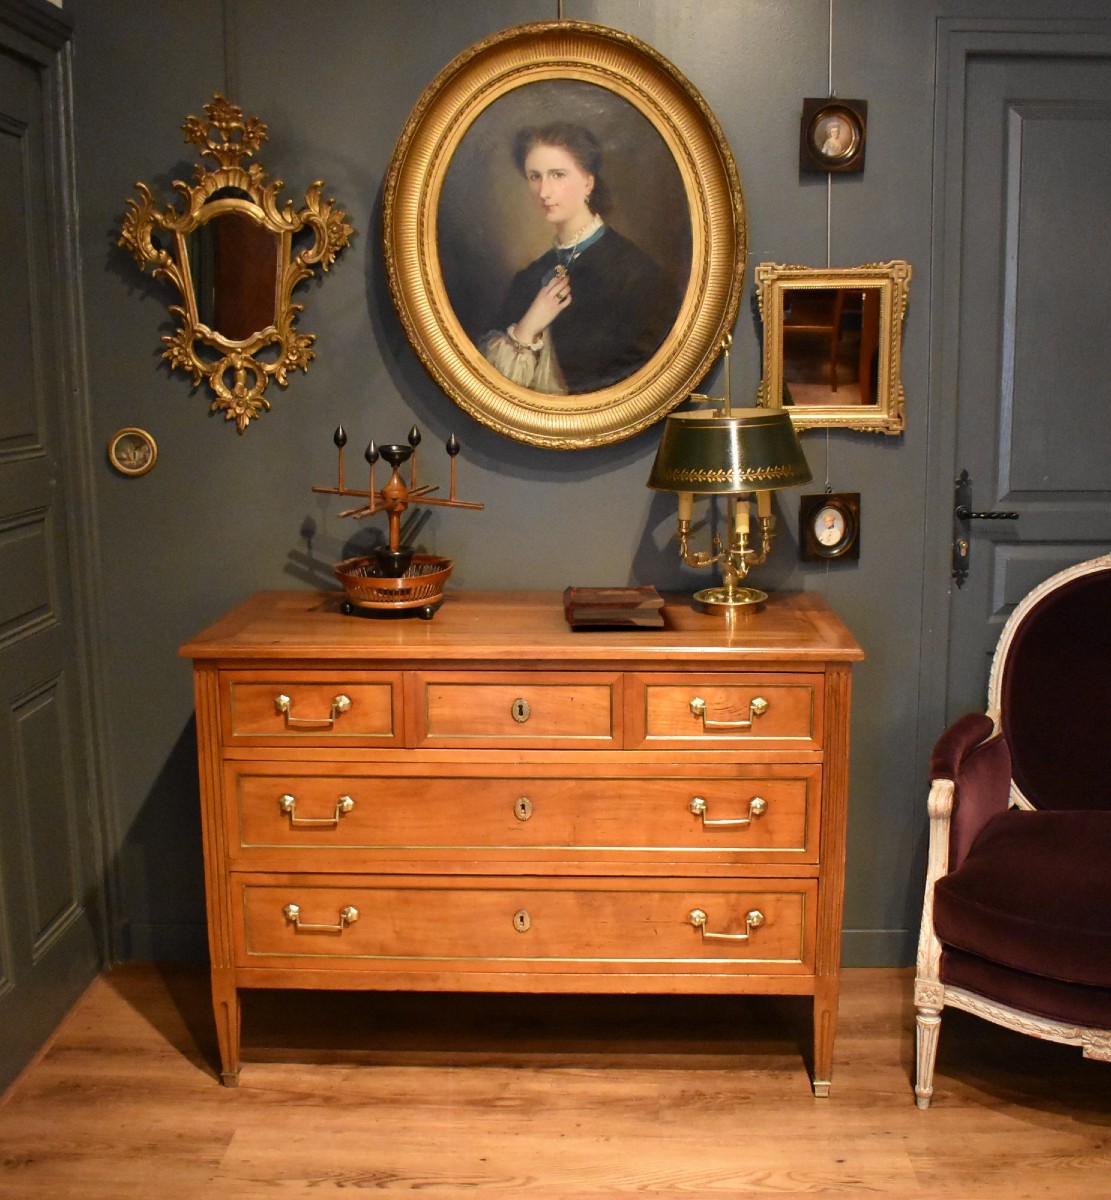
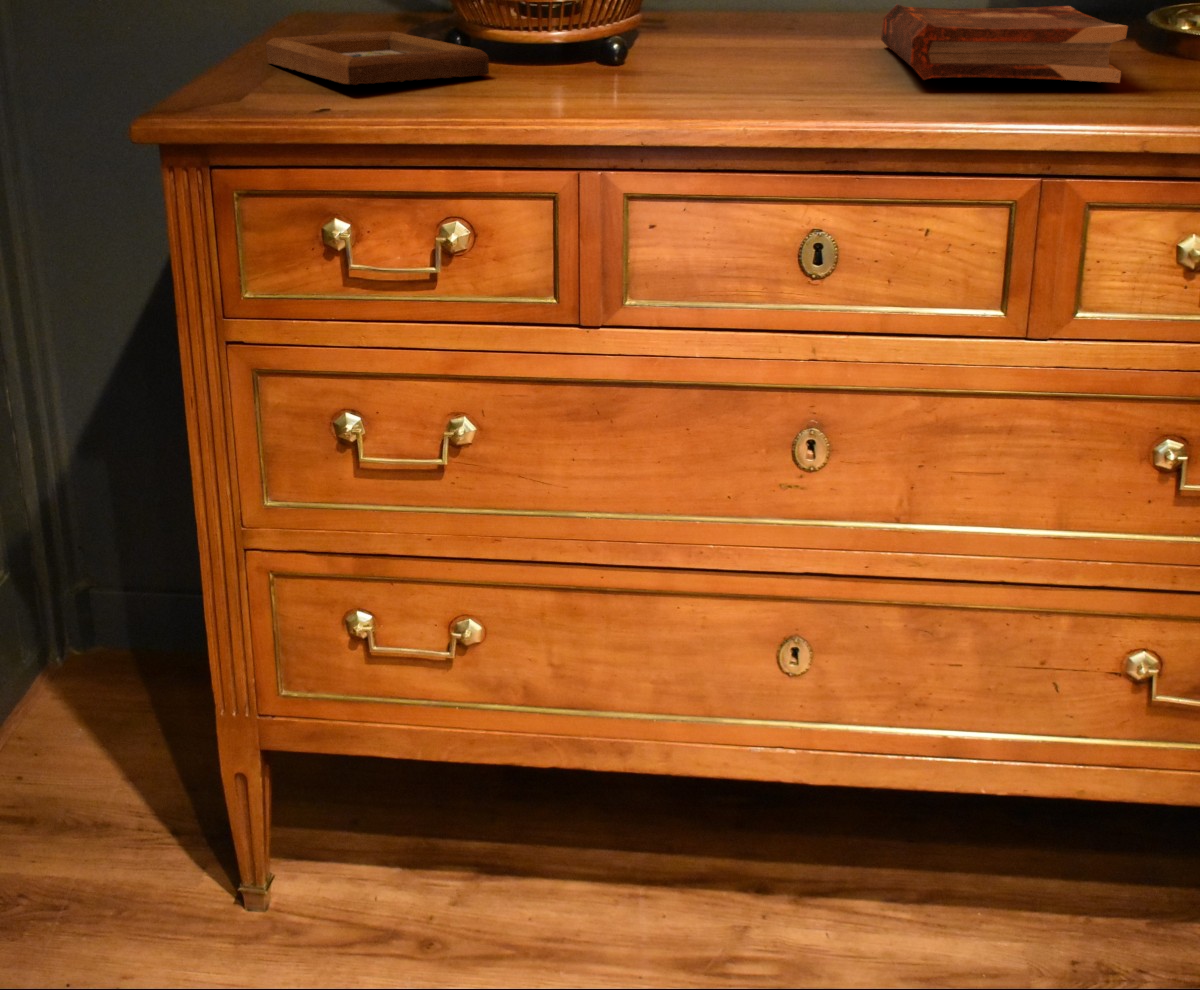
picture frame: none [252,602,363,633] -> present [266,32,489,85]

